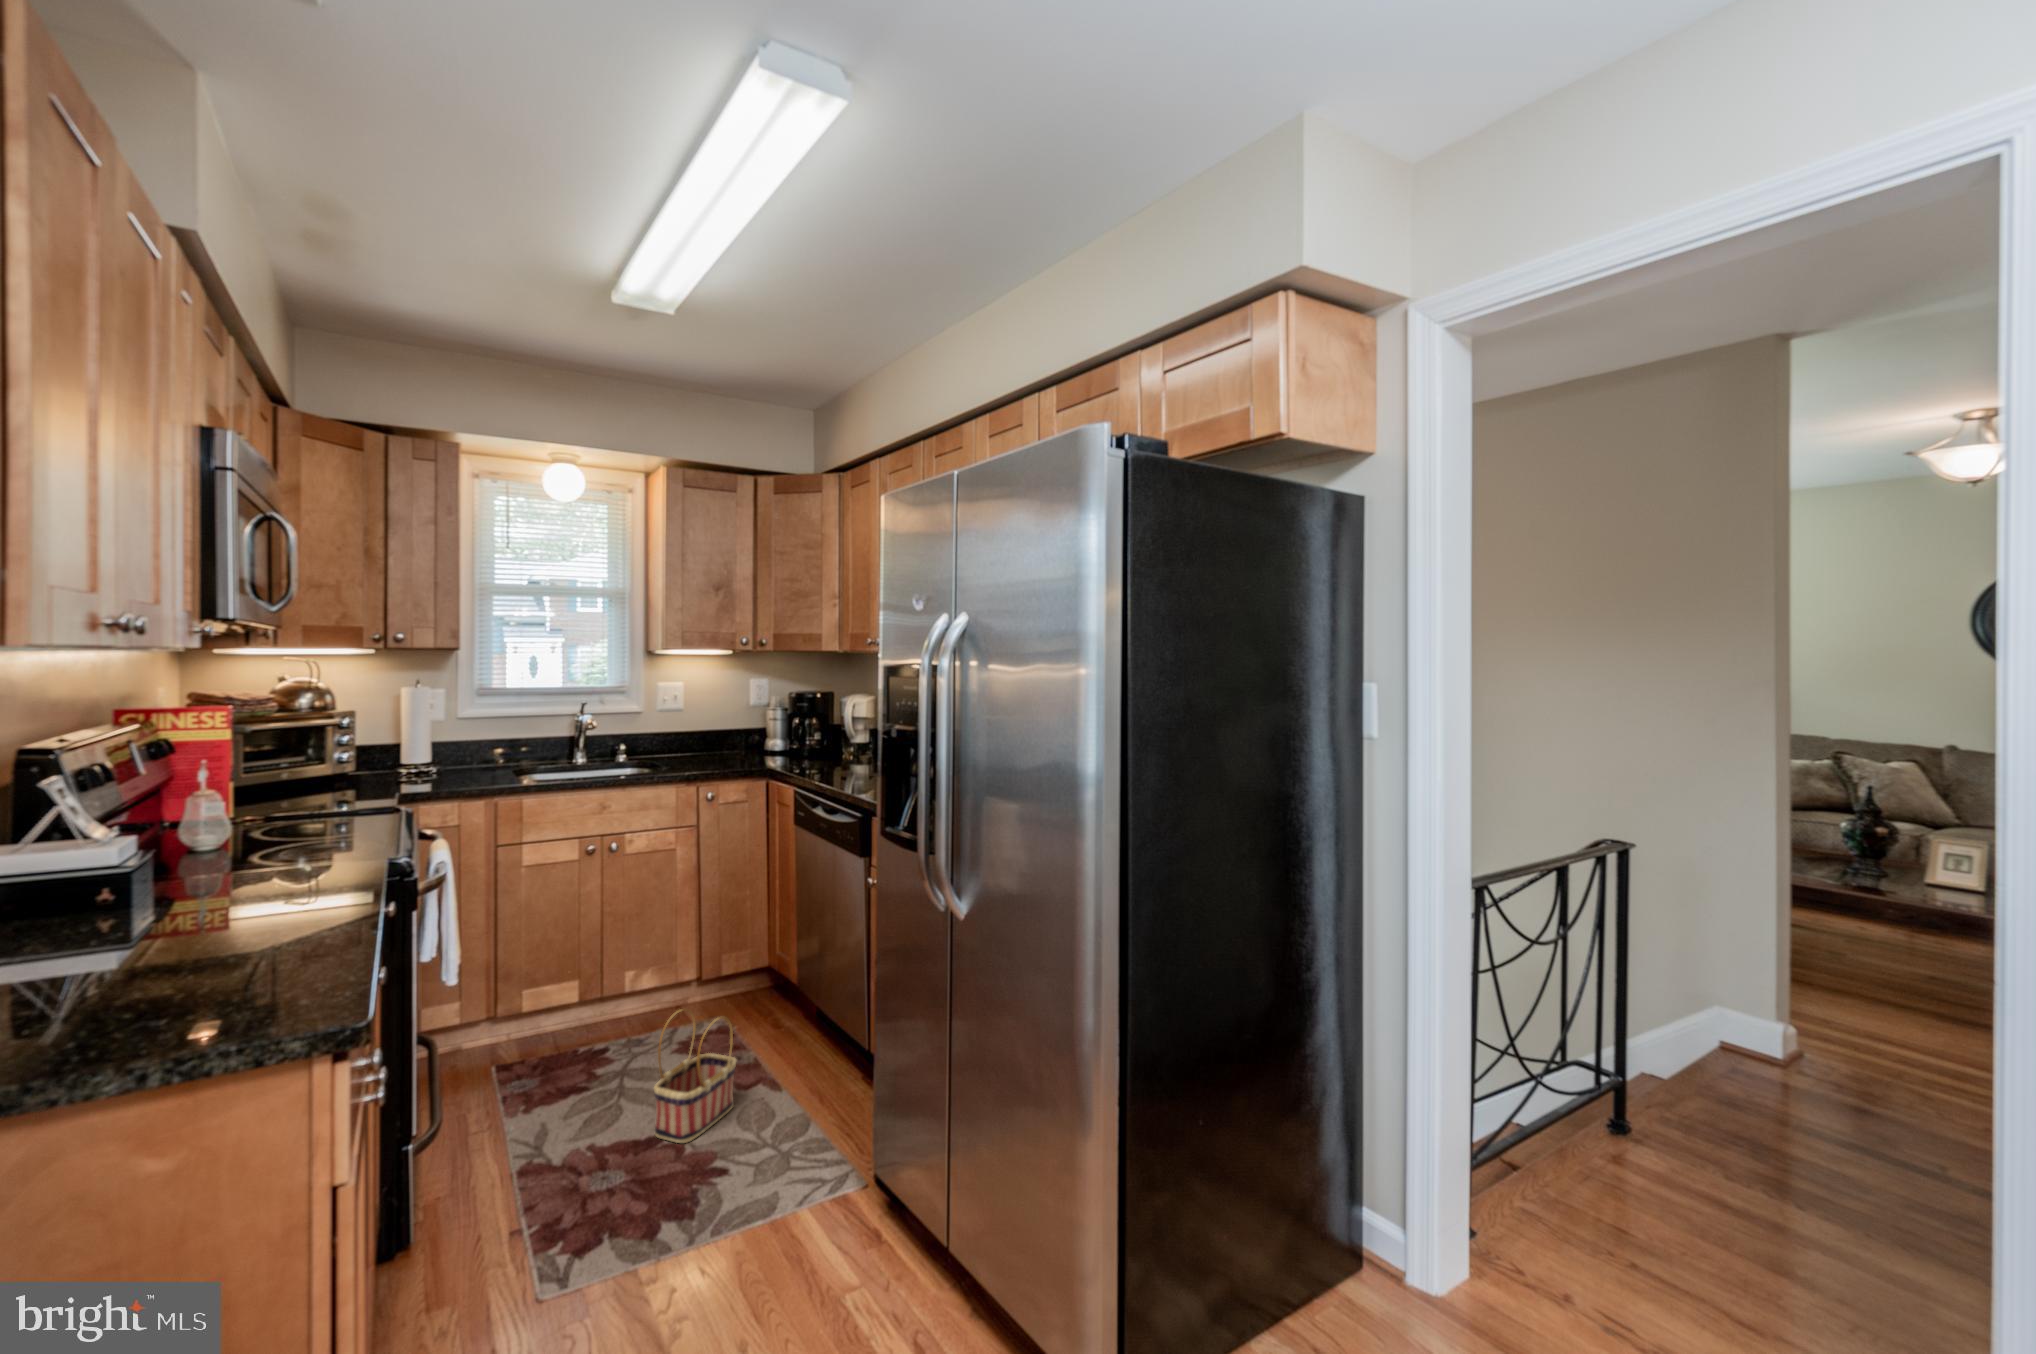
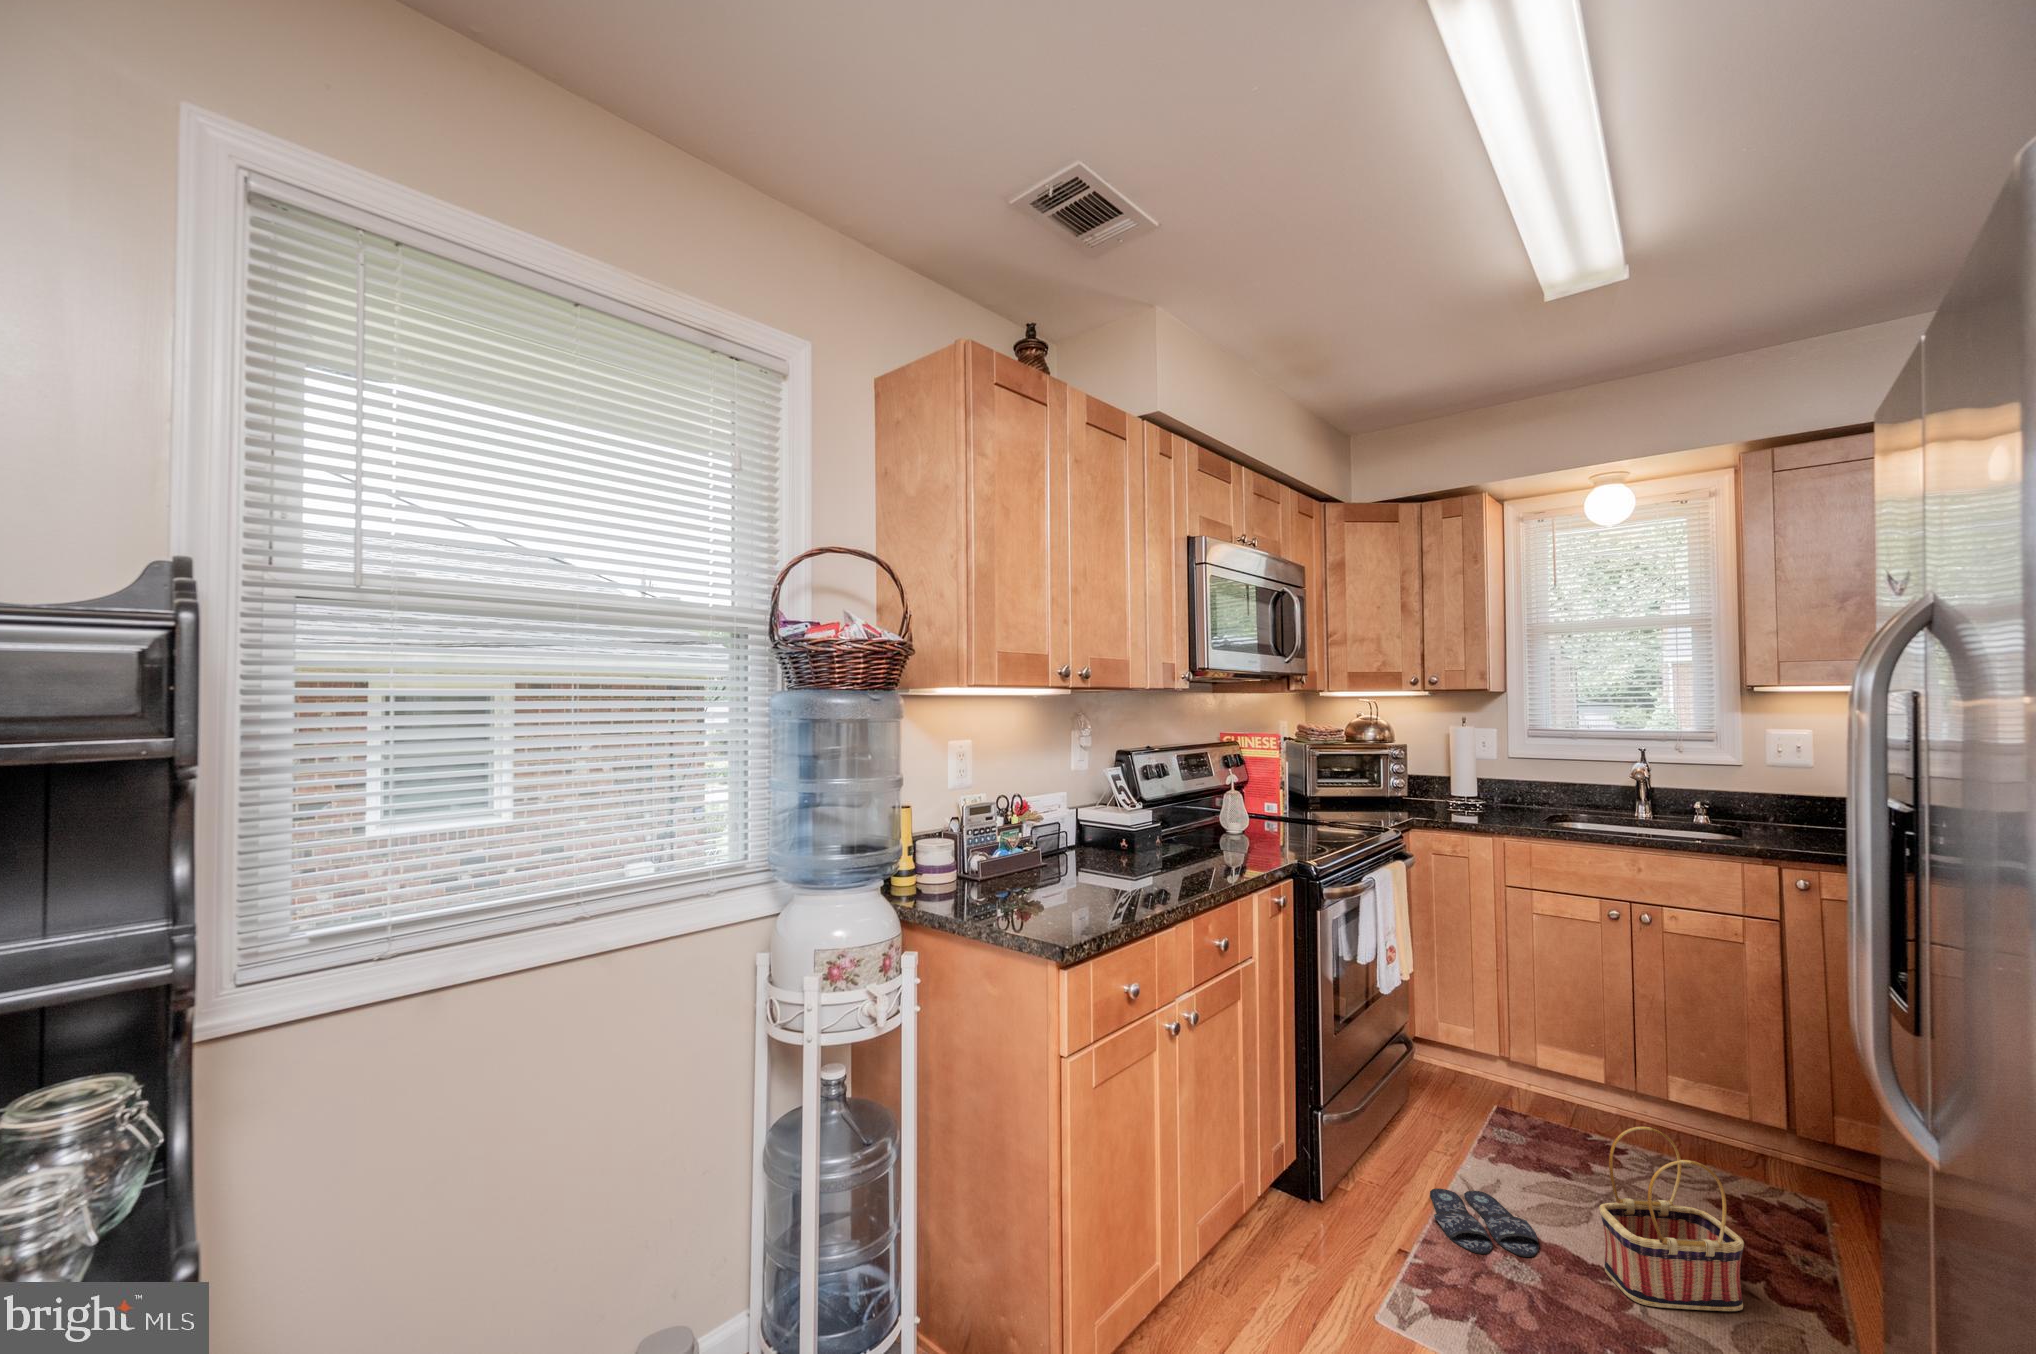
slippers: none [496,1139,609,1195] -> present [1430,1188,1539,1257]

